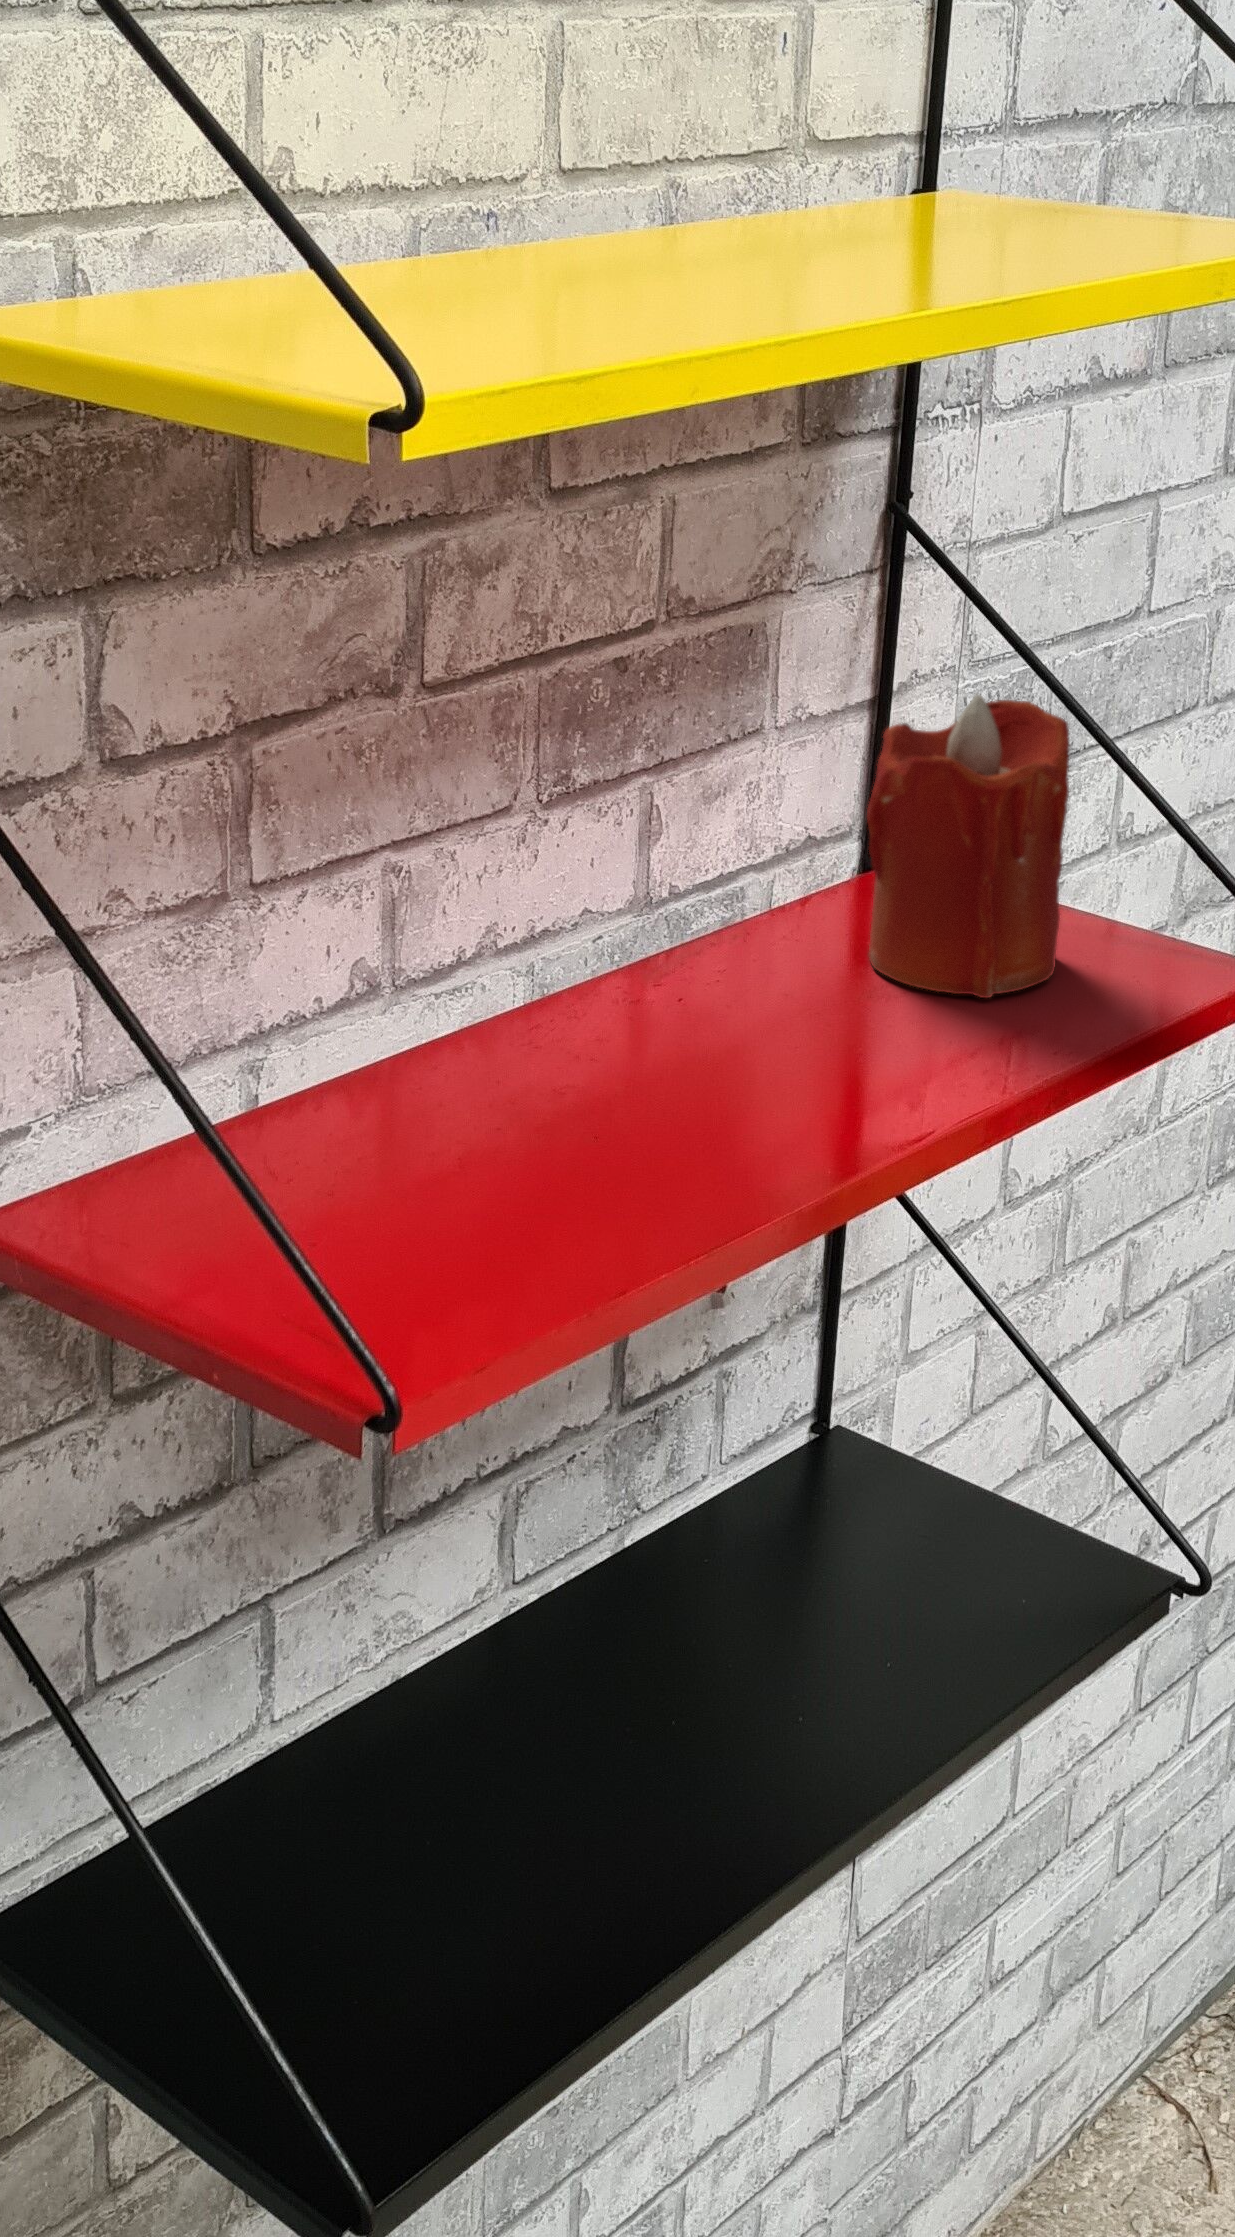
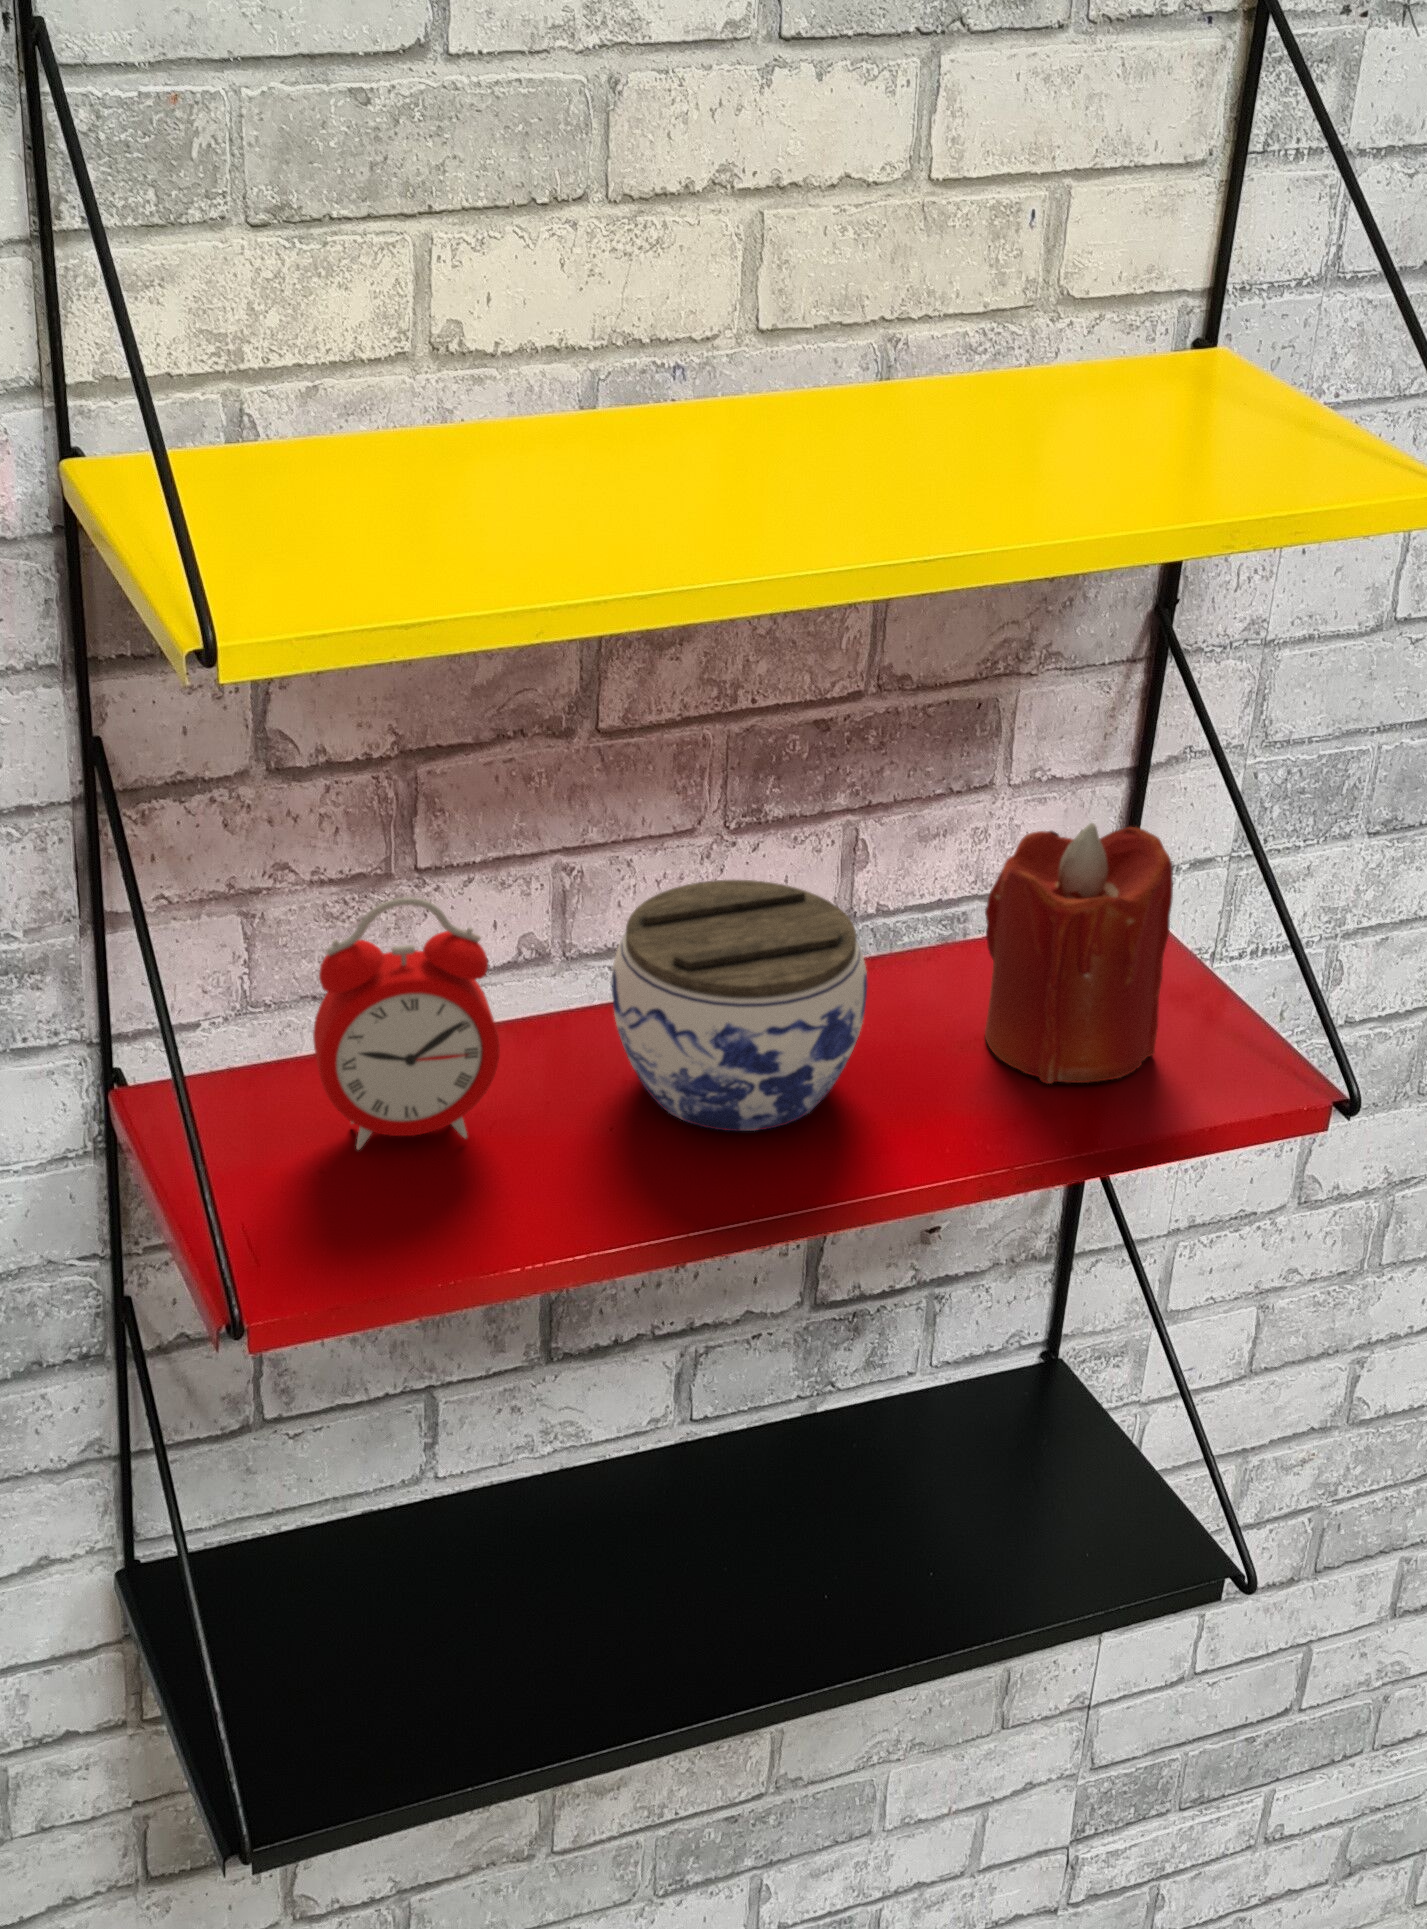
jar: none [529,819,840,1110] -> present [611,880,868,1131]
alarm clock: none [247,867,482,1221] -> present [313,897,500,1150]

